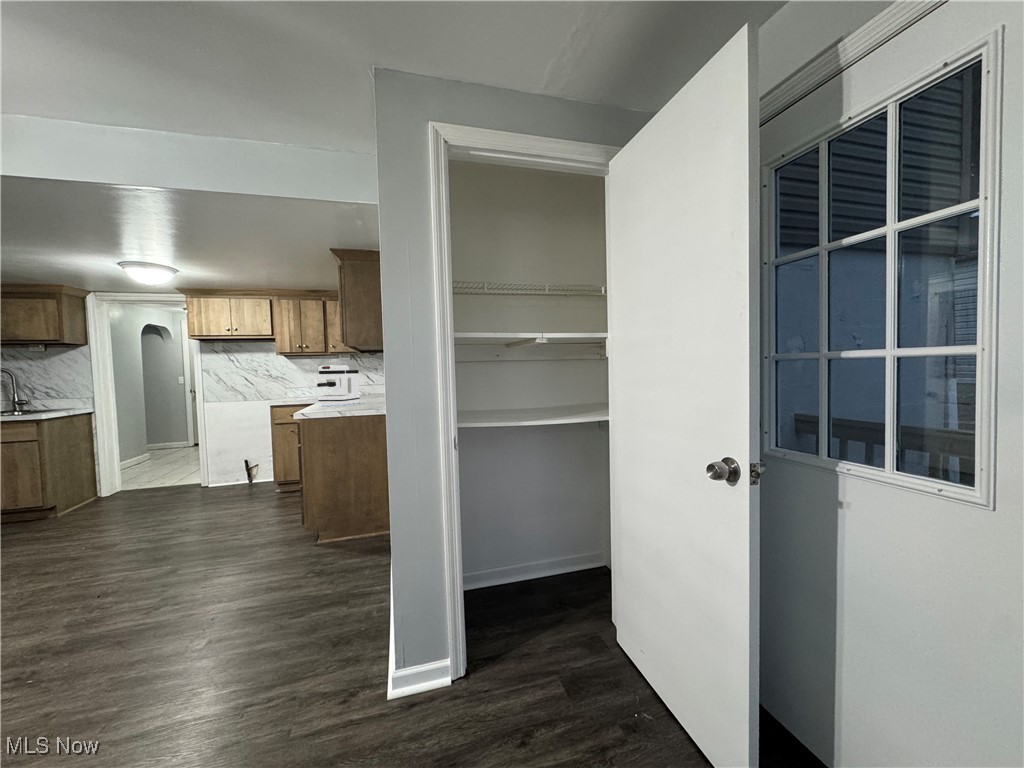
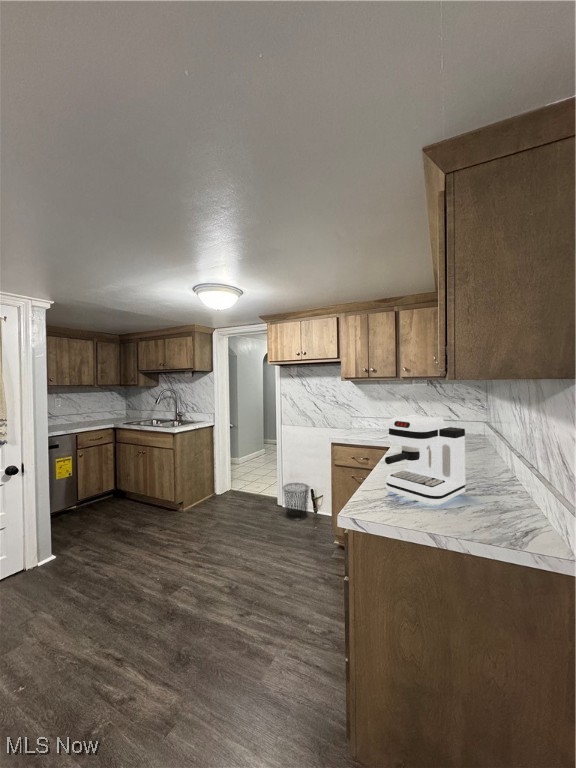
waste bin: none [211,456,243,490] -> present [283,483,309,521]

